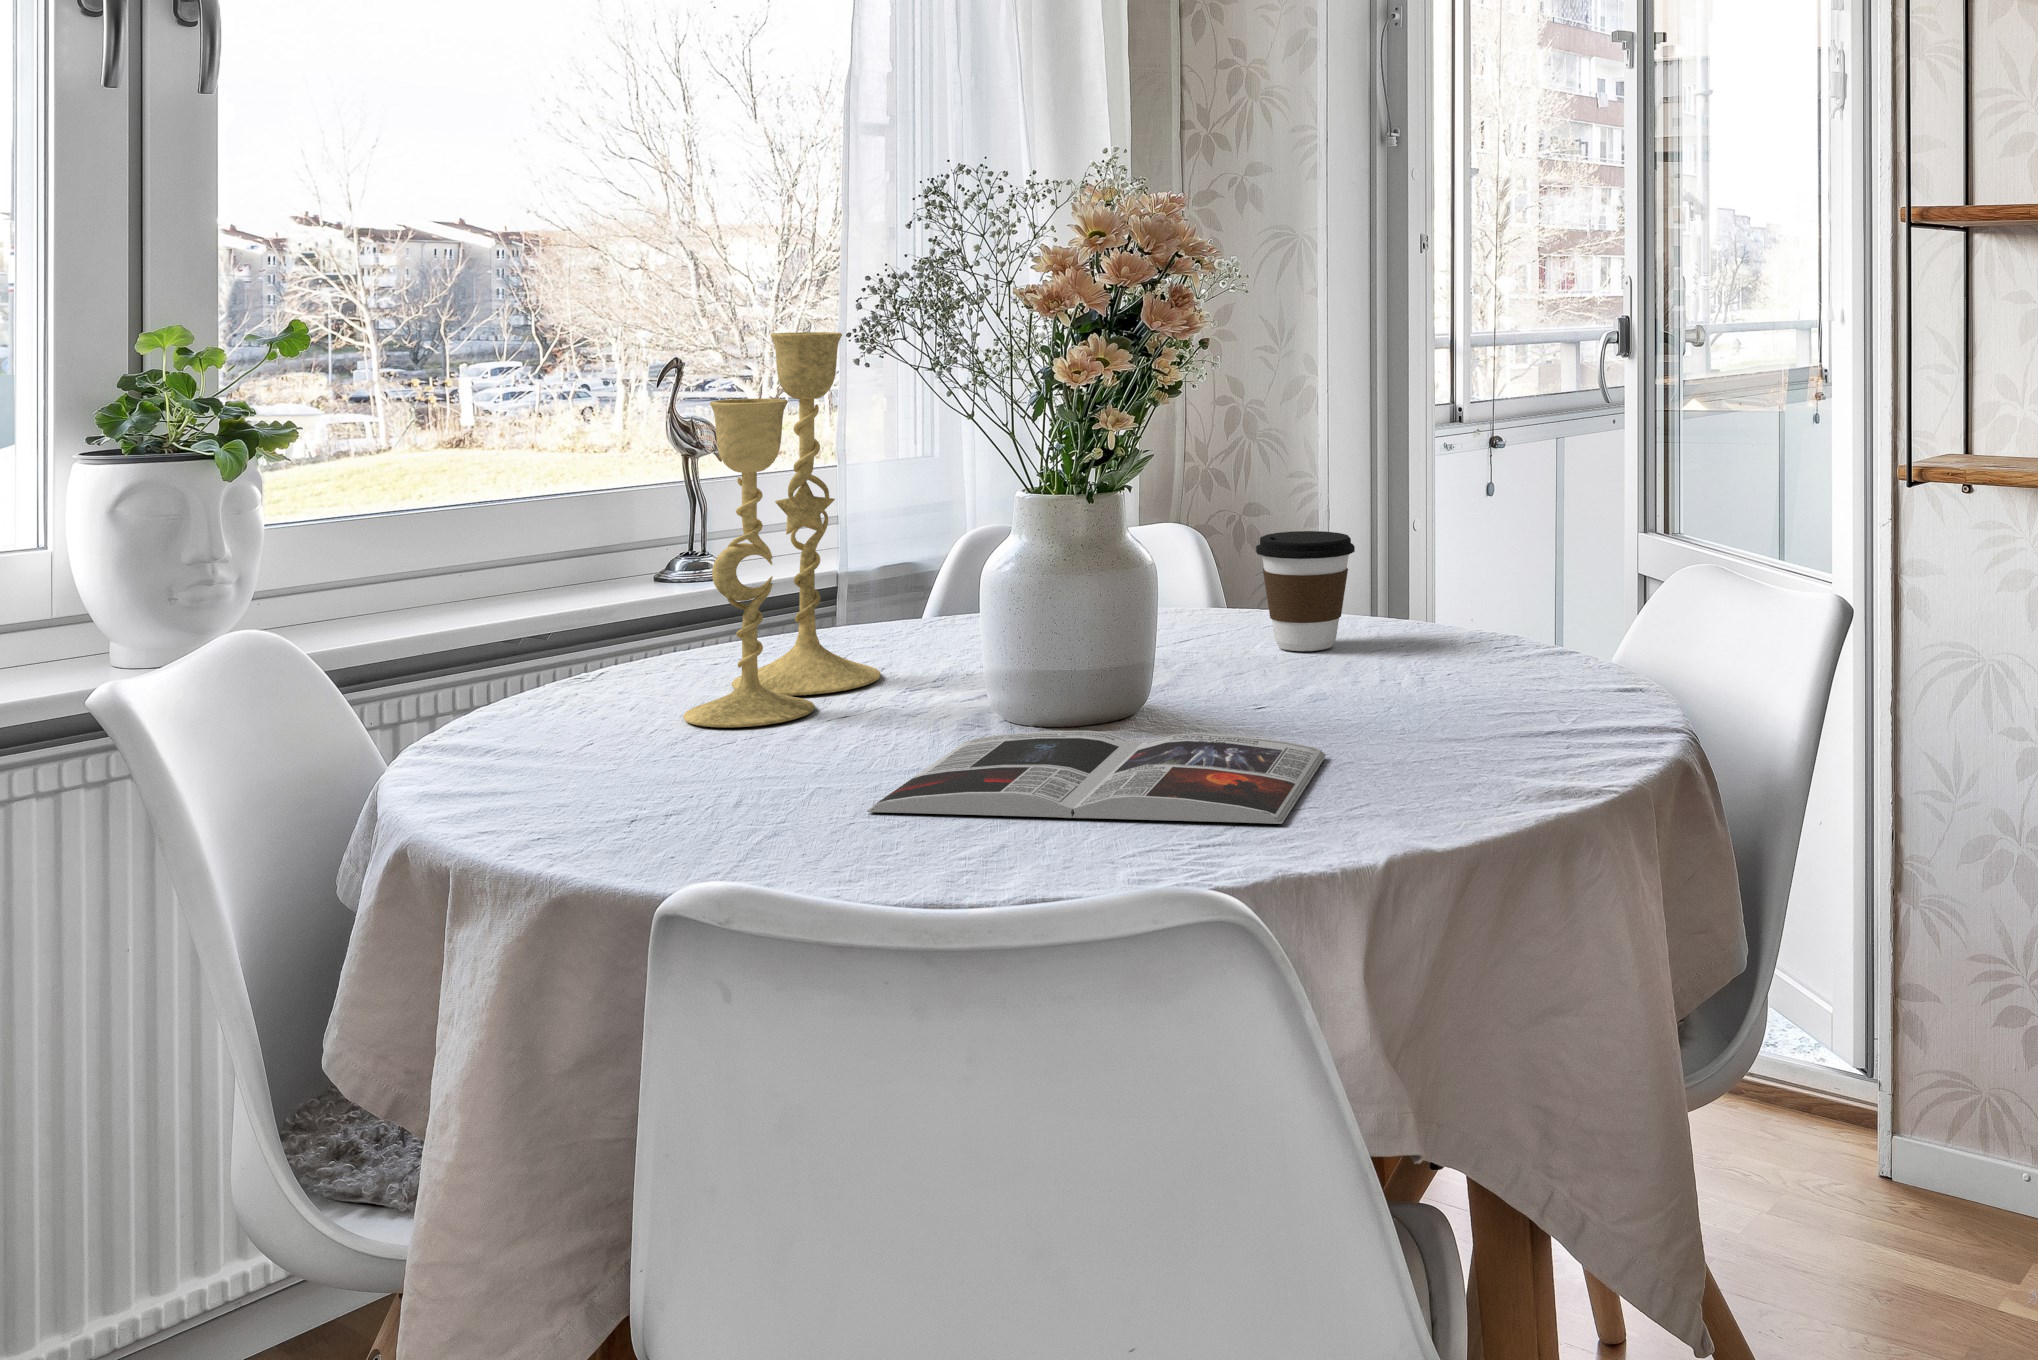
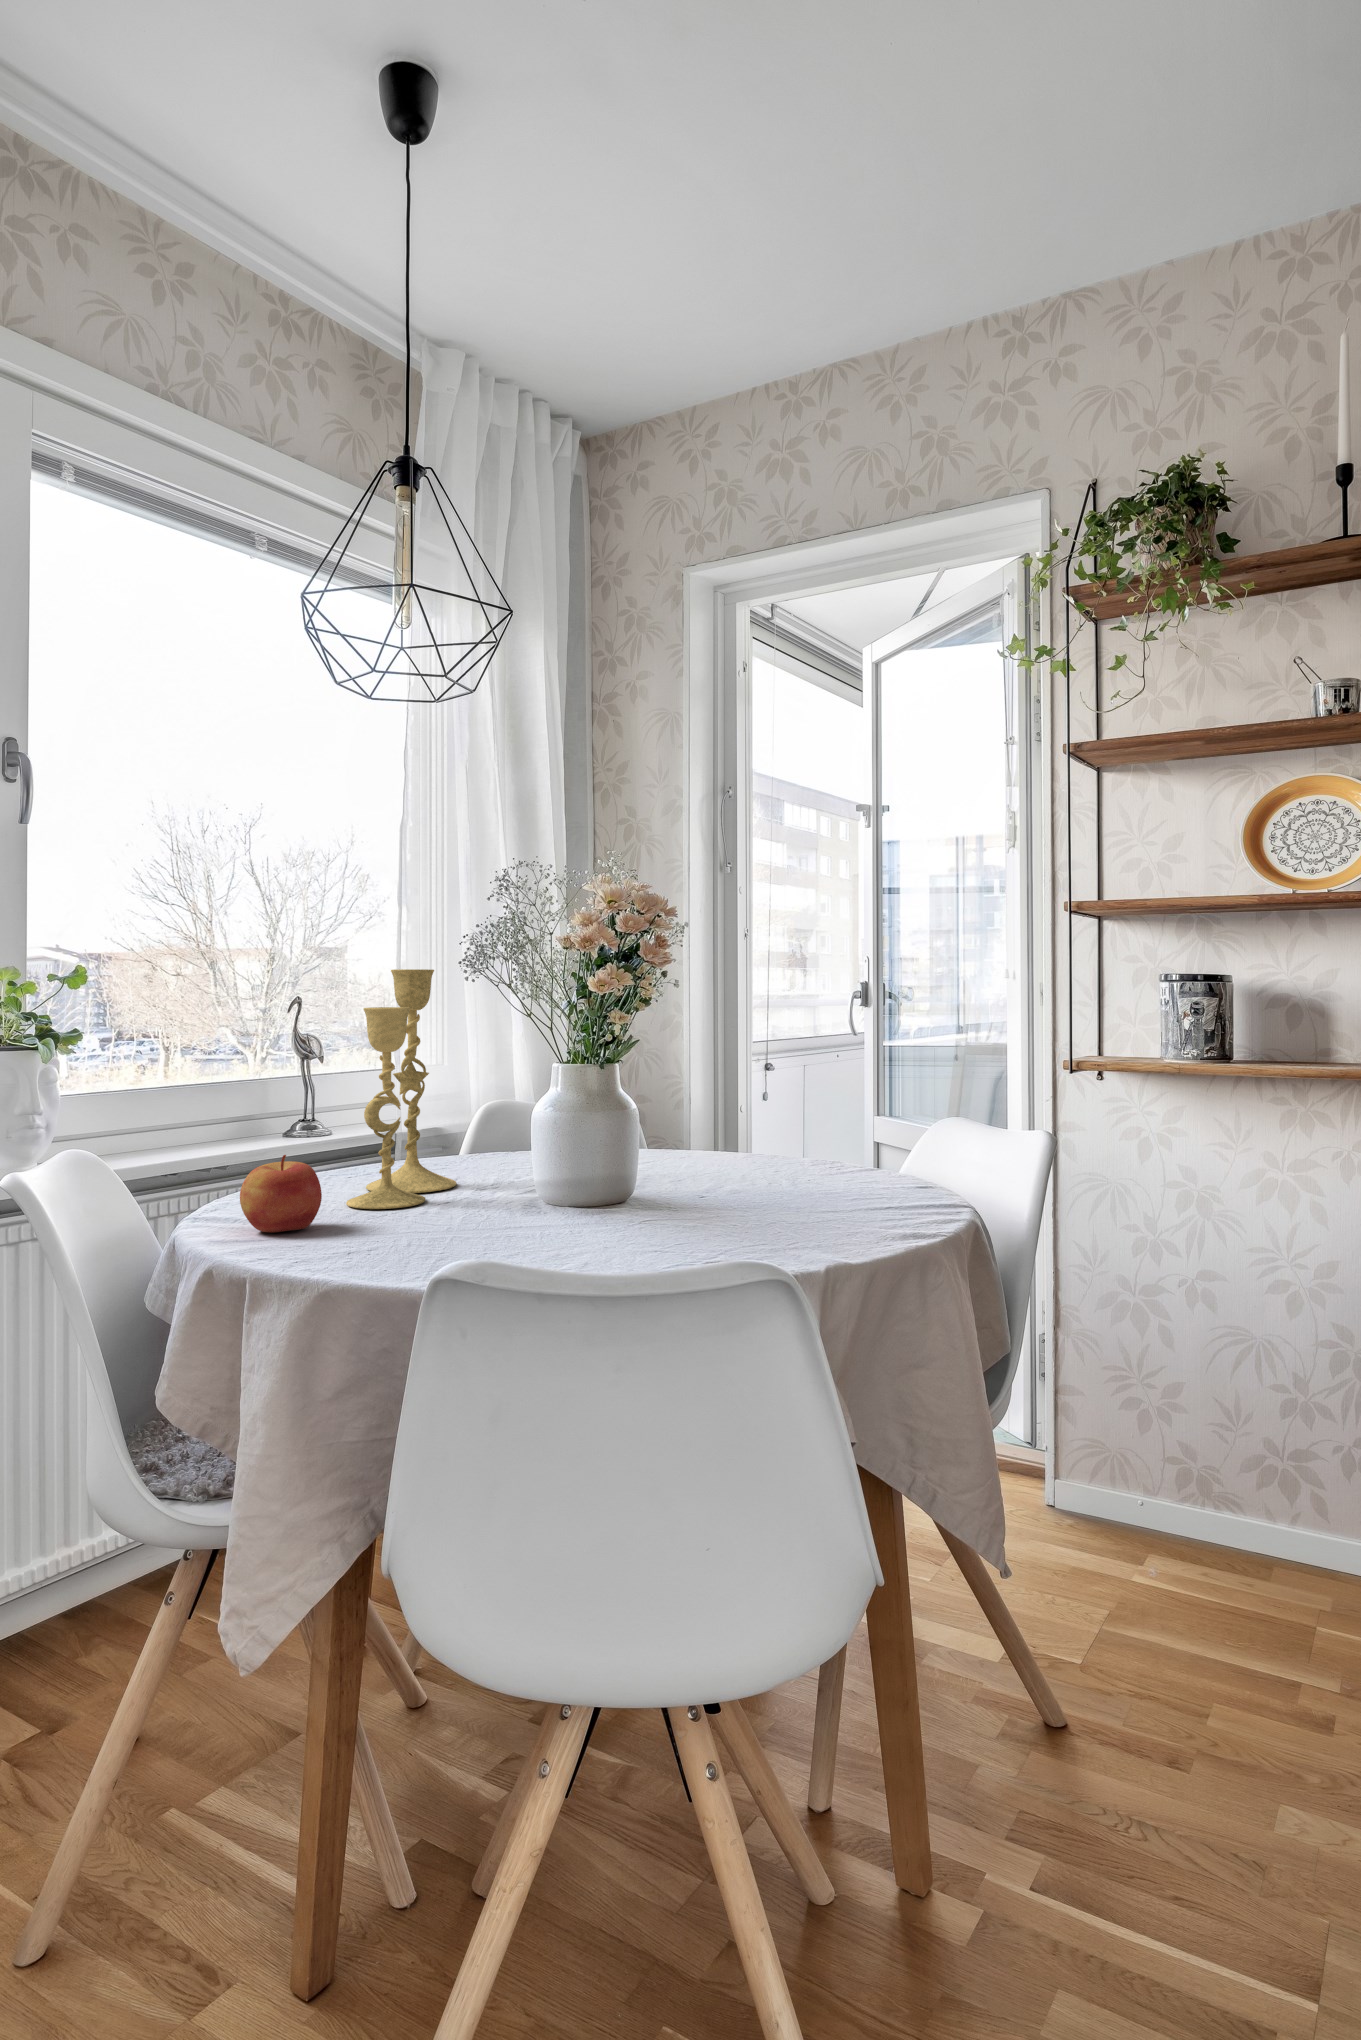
coffee cup: present [1256,531,1355,651] -> none [681,1098,742,1171]
apple: none [483,648,621,775] -> present [240,1155,322,1232]
magazine: present [867,731,1326,824] -> none [491,1208,757,1254]

